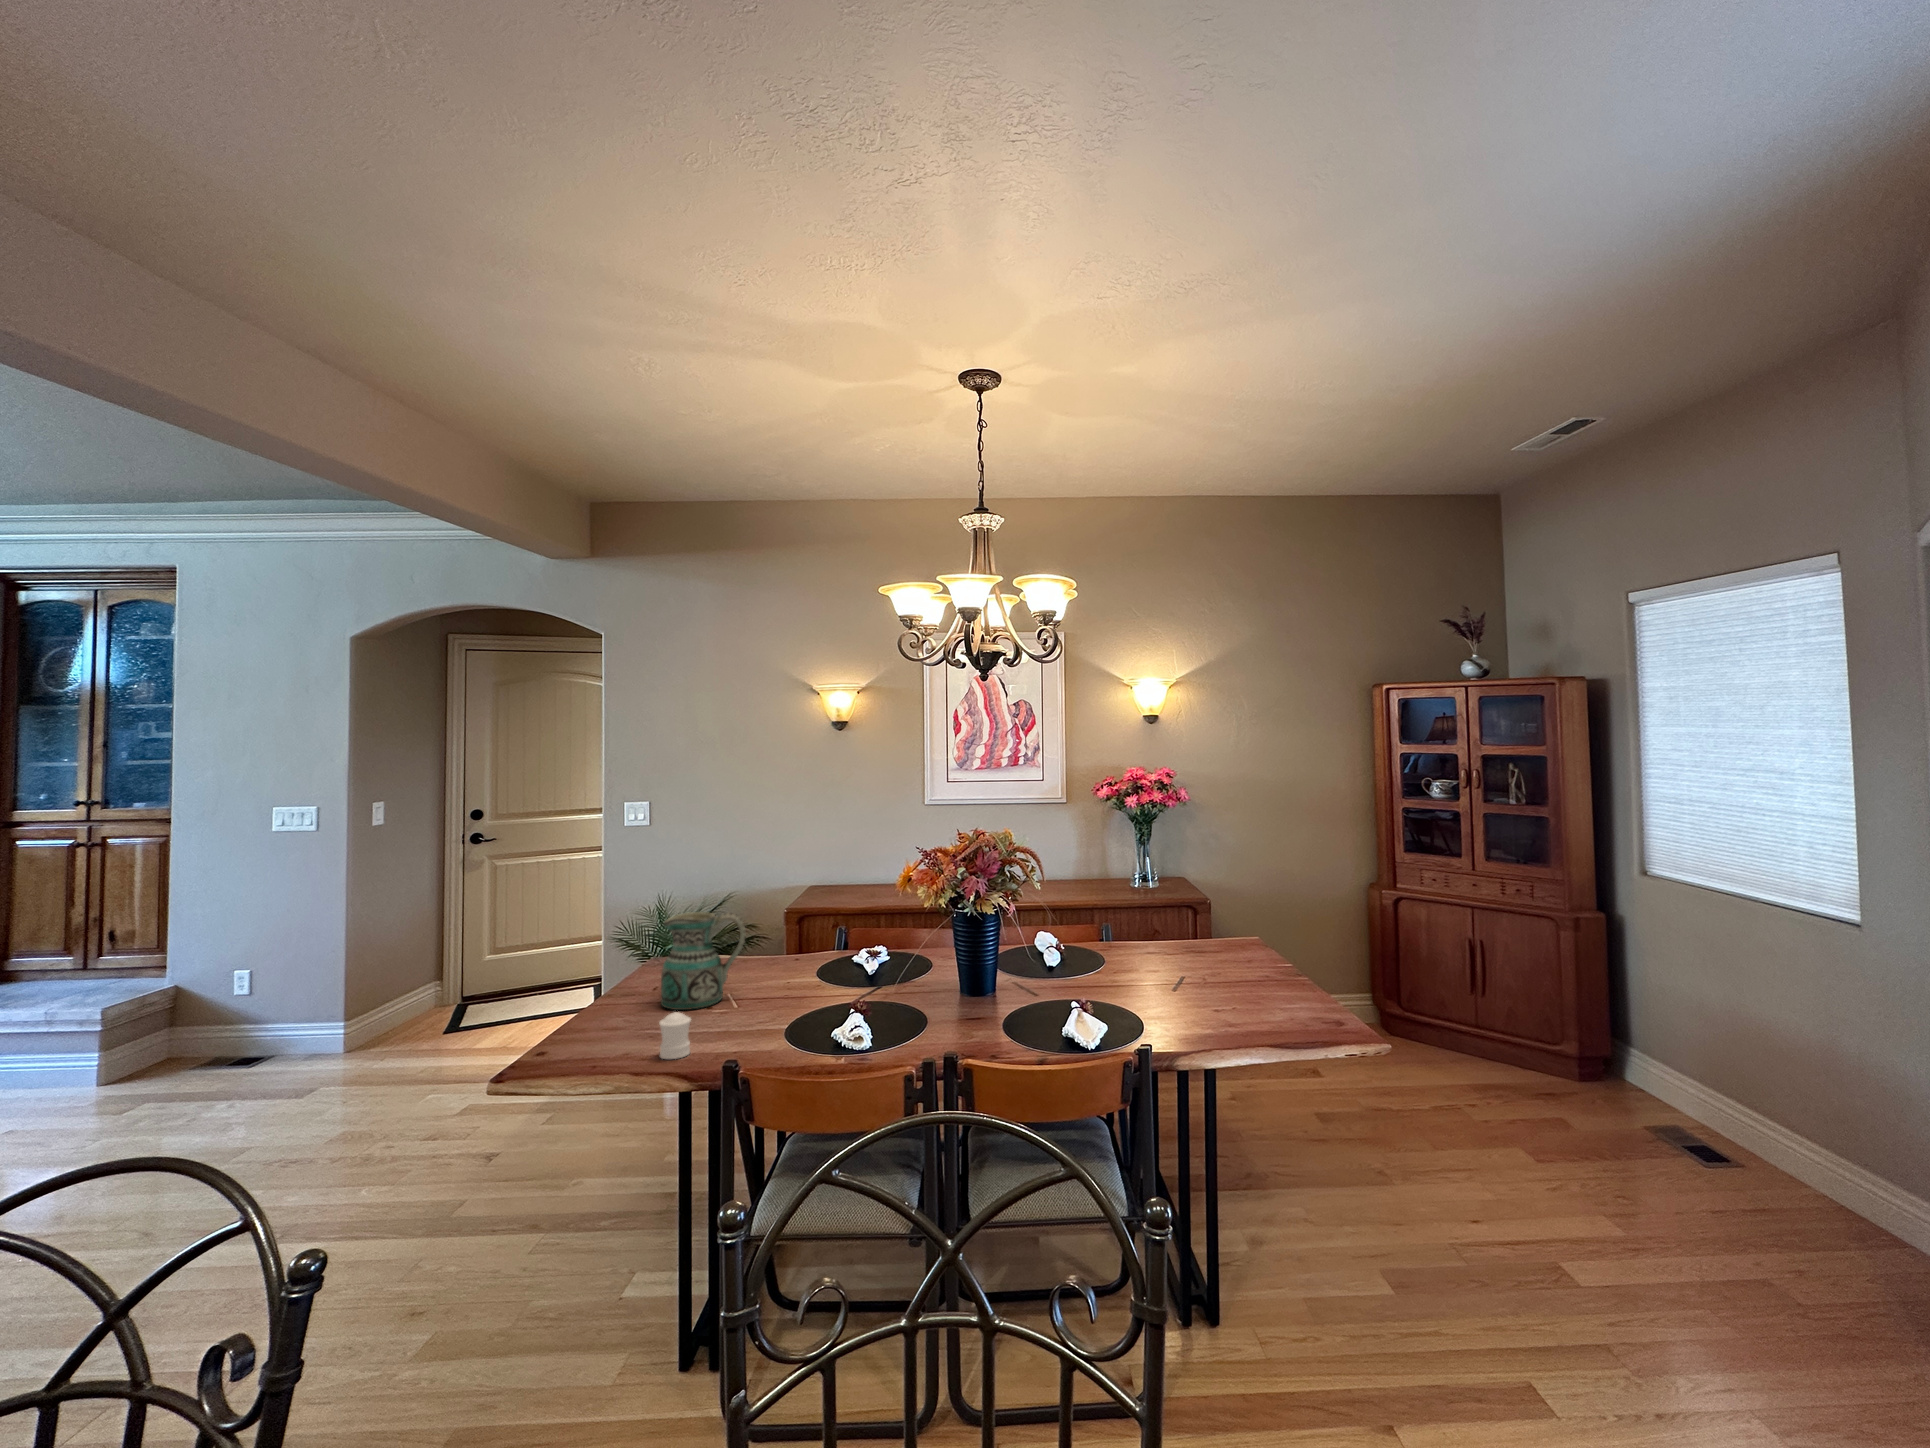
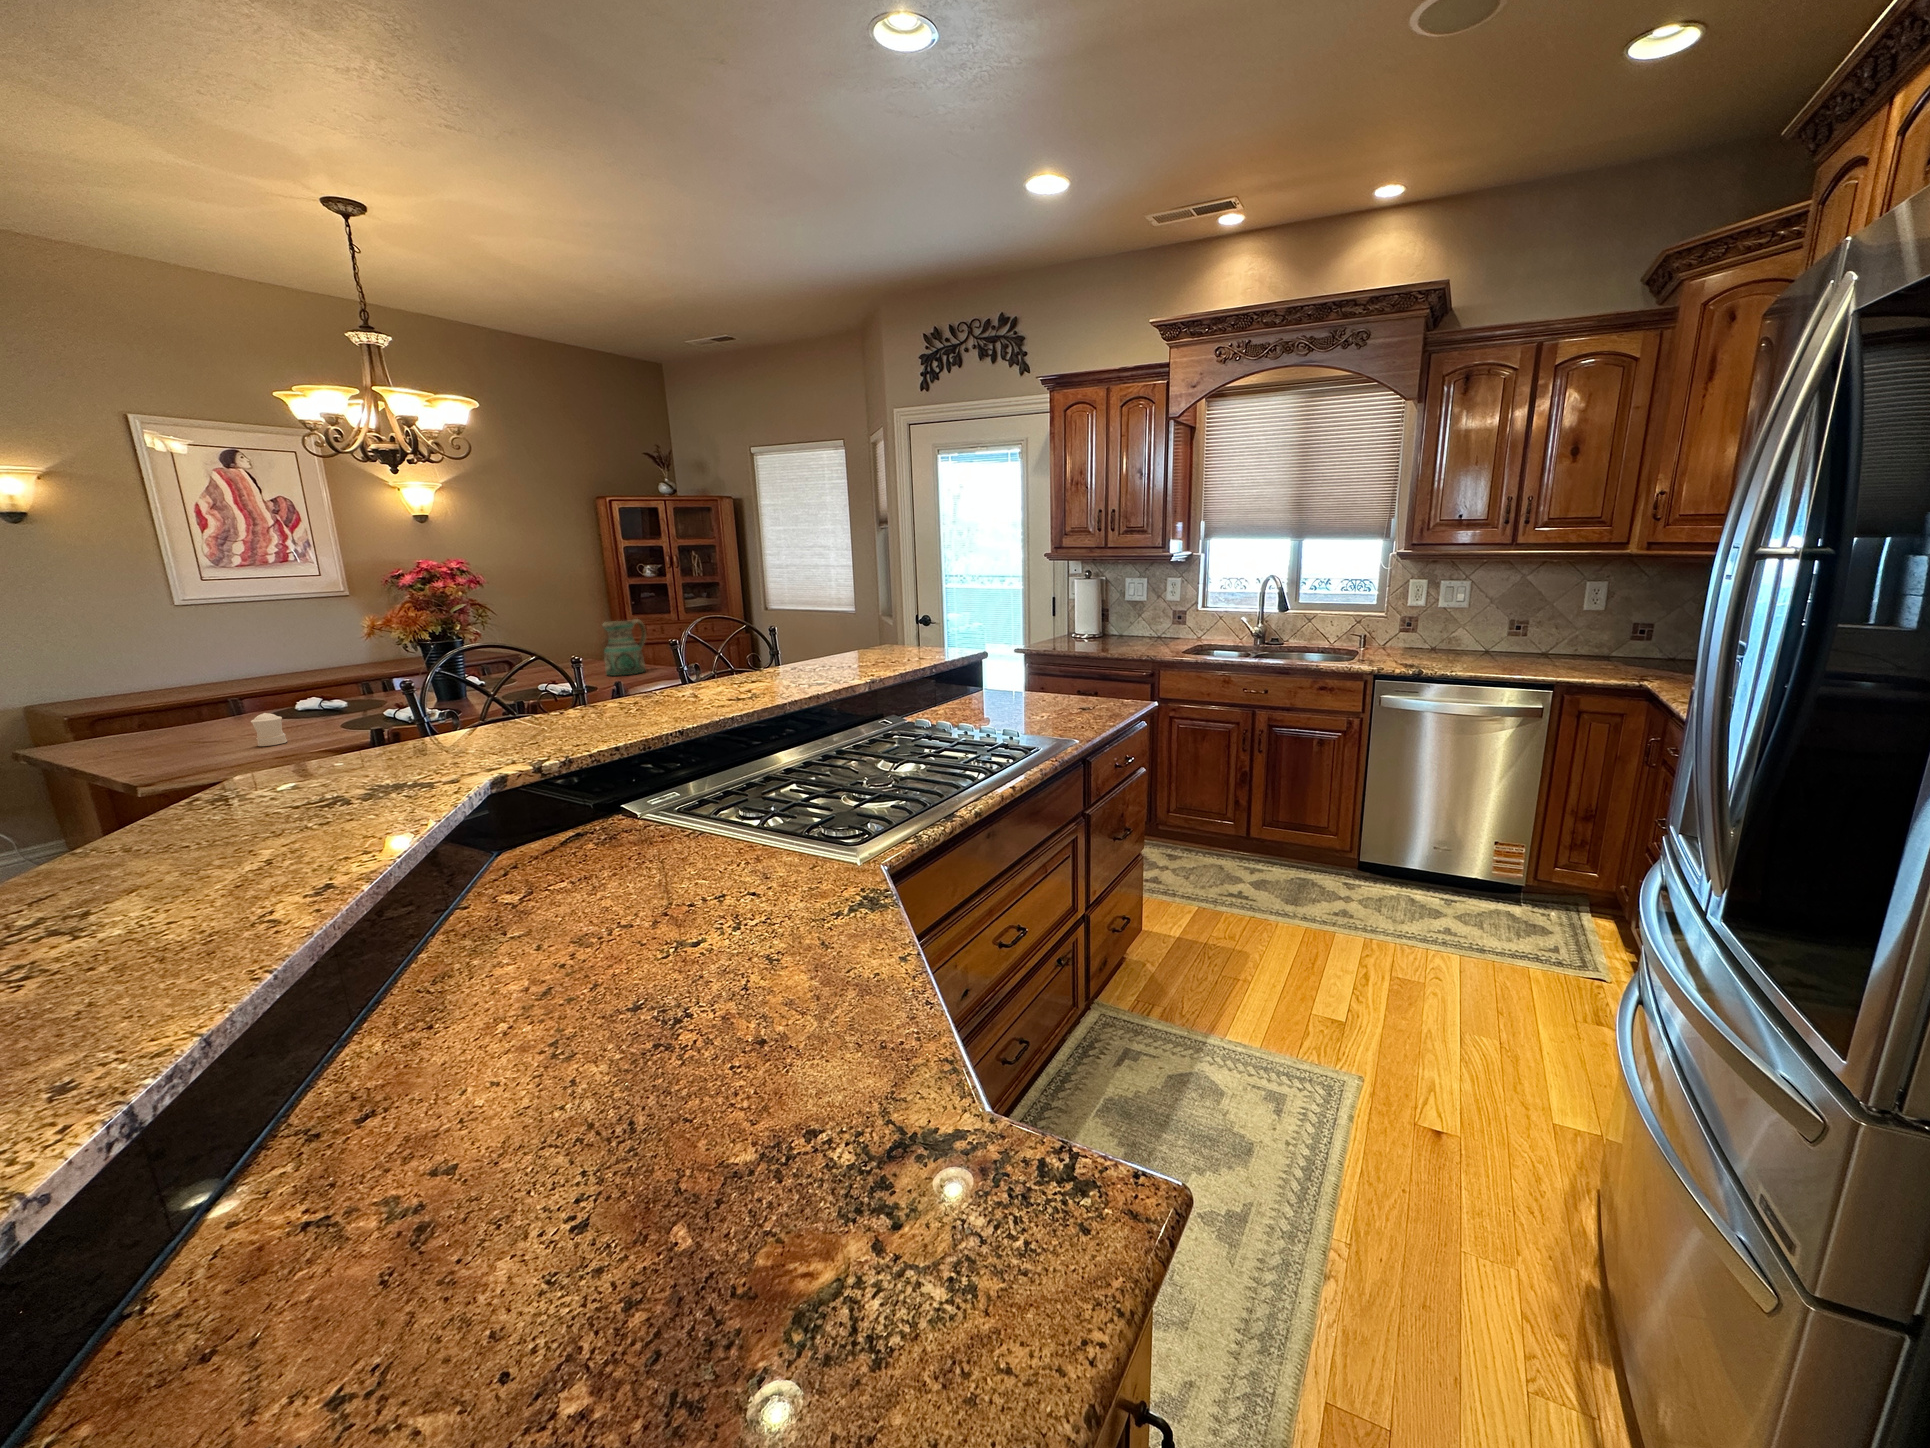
ceramic pitcher: present [661,912,746,1010] -> present [602,619,646,676]

